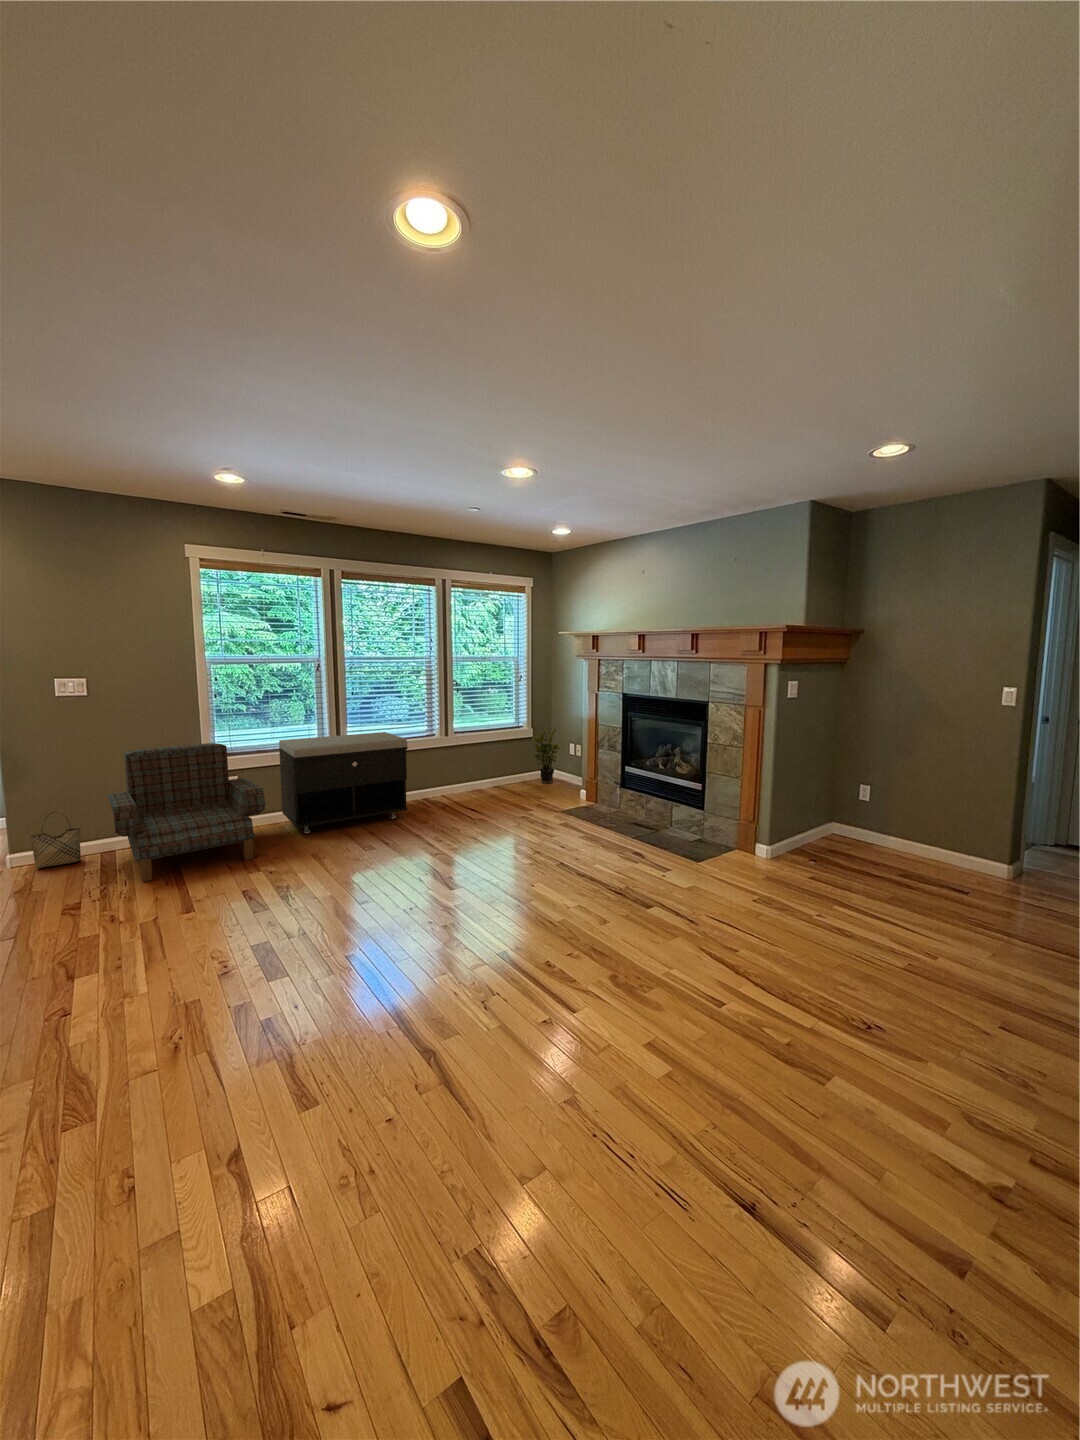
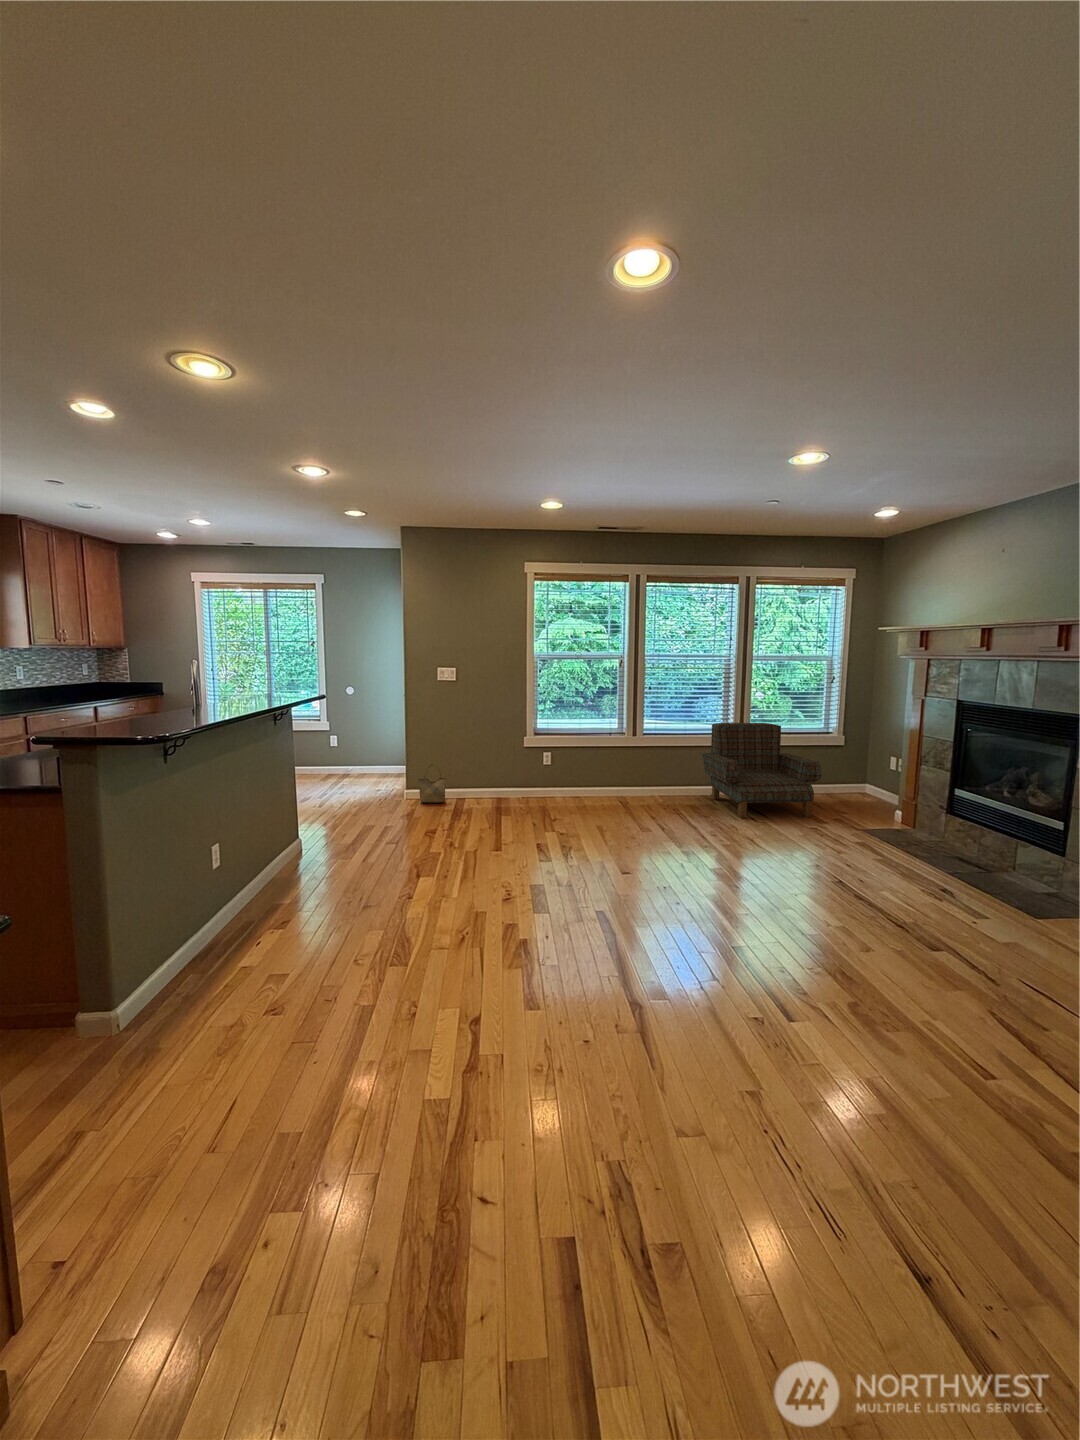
potted plant: present [533,728,559,783] -> none [841,736,877,799]
storage bench: present [279,732,408,833] -> none [582,726,692,809]
armchair: present [107,743,265,882] -> present [702,723,822,818]

